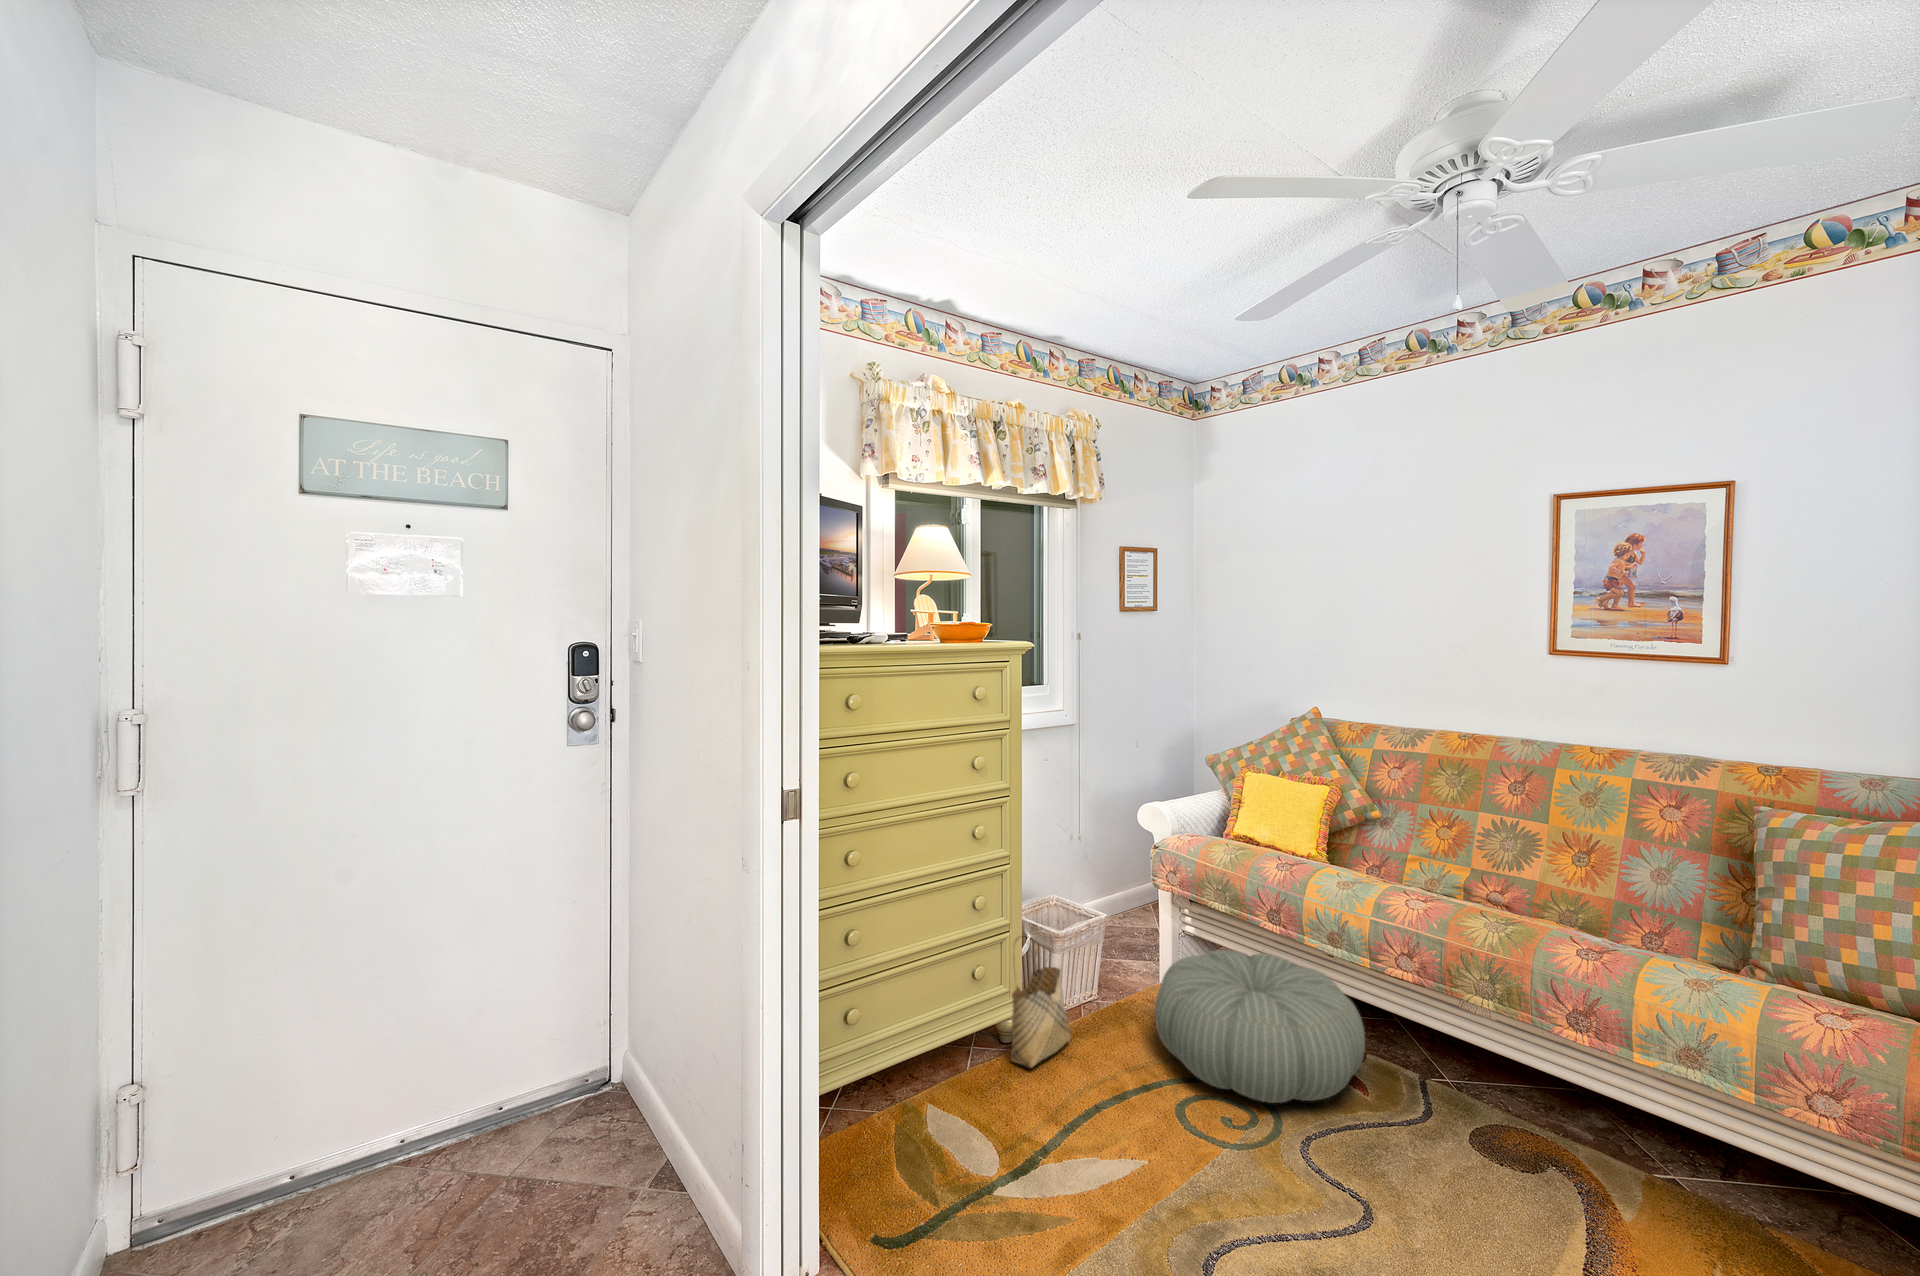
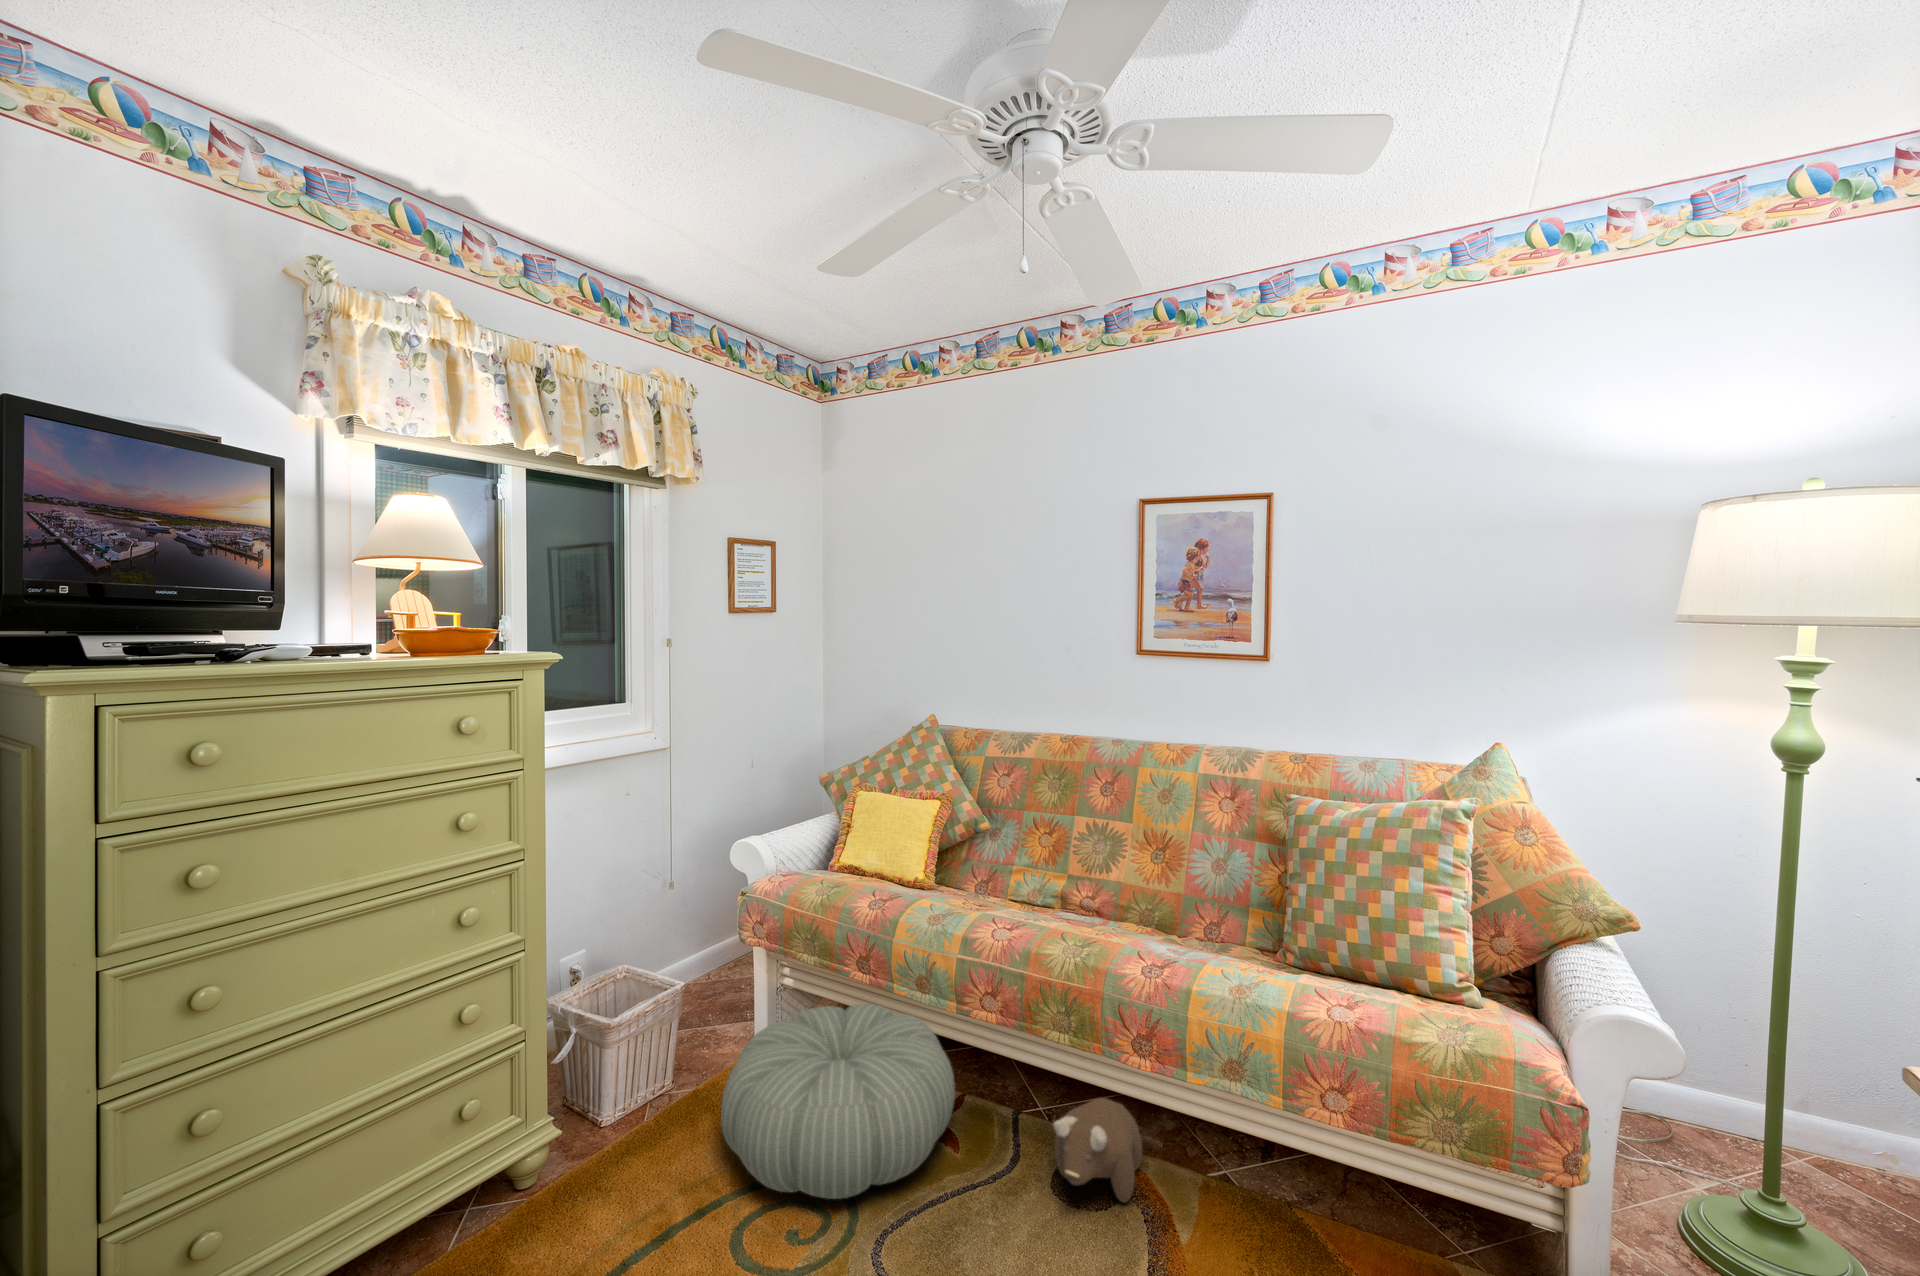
woven basket: present [1010,937,1071,1068] -> none [513,1044,612,1227]
plush toy: none [1475,1070,1574,1170] -> present [1053,1098,1142,1202]

